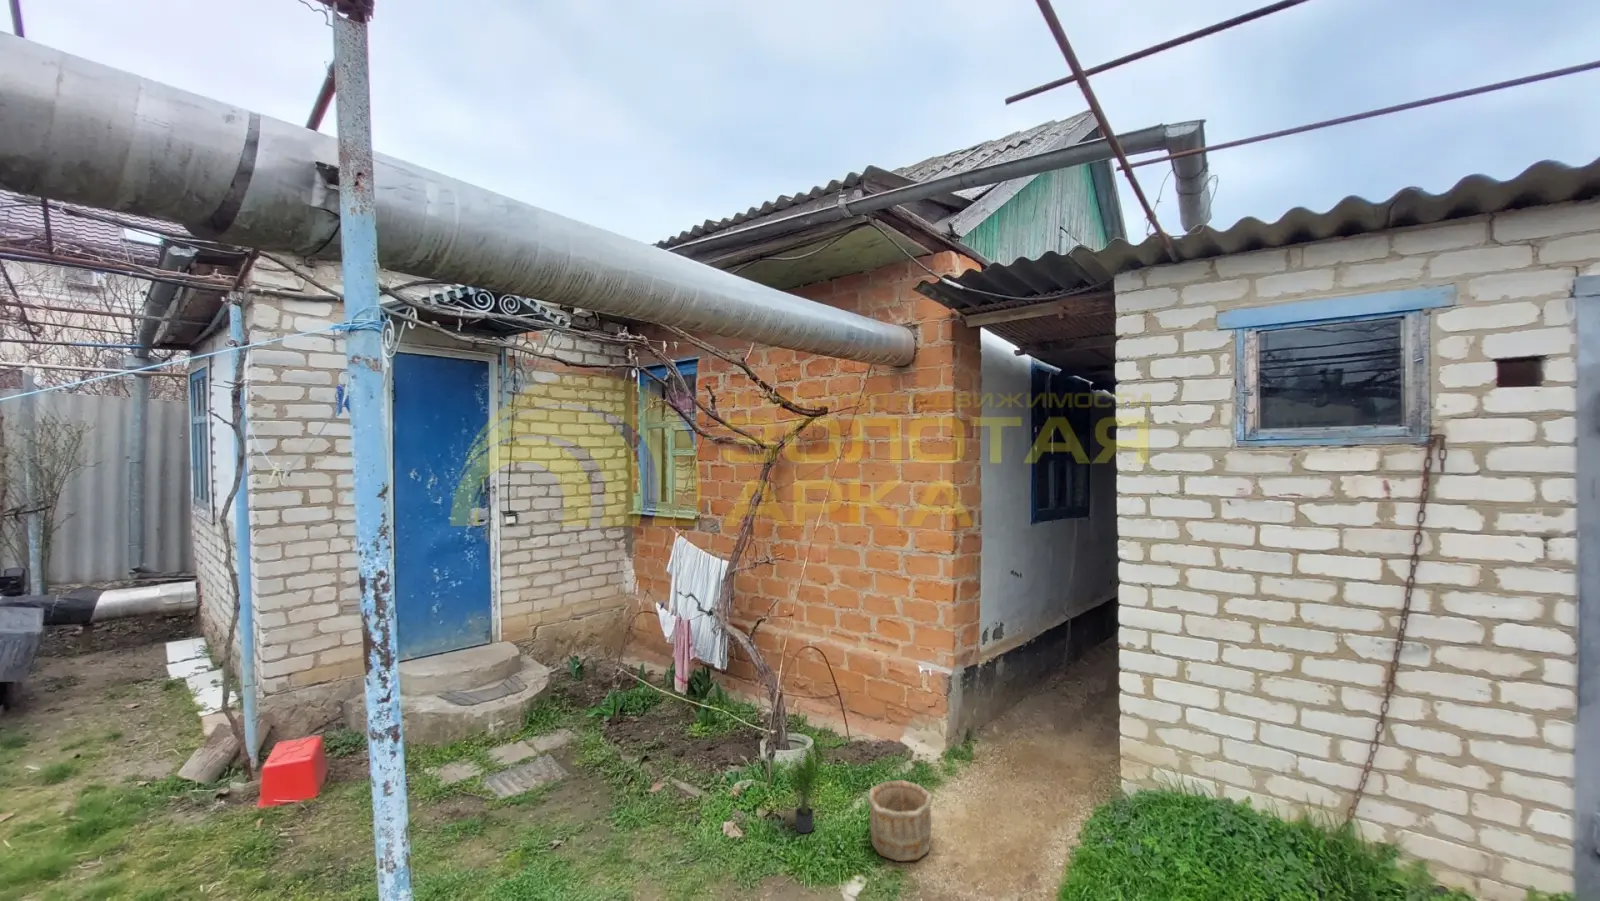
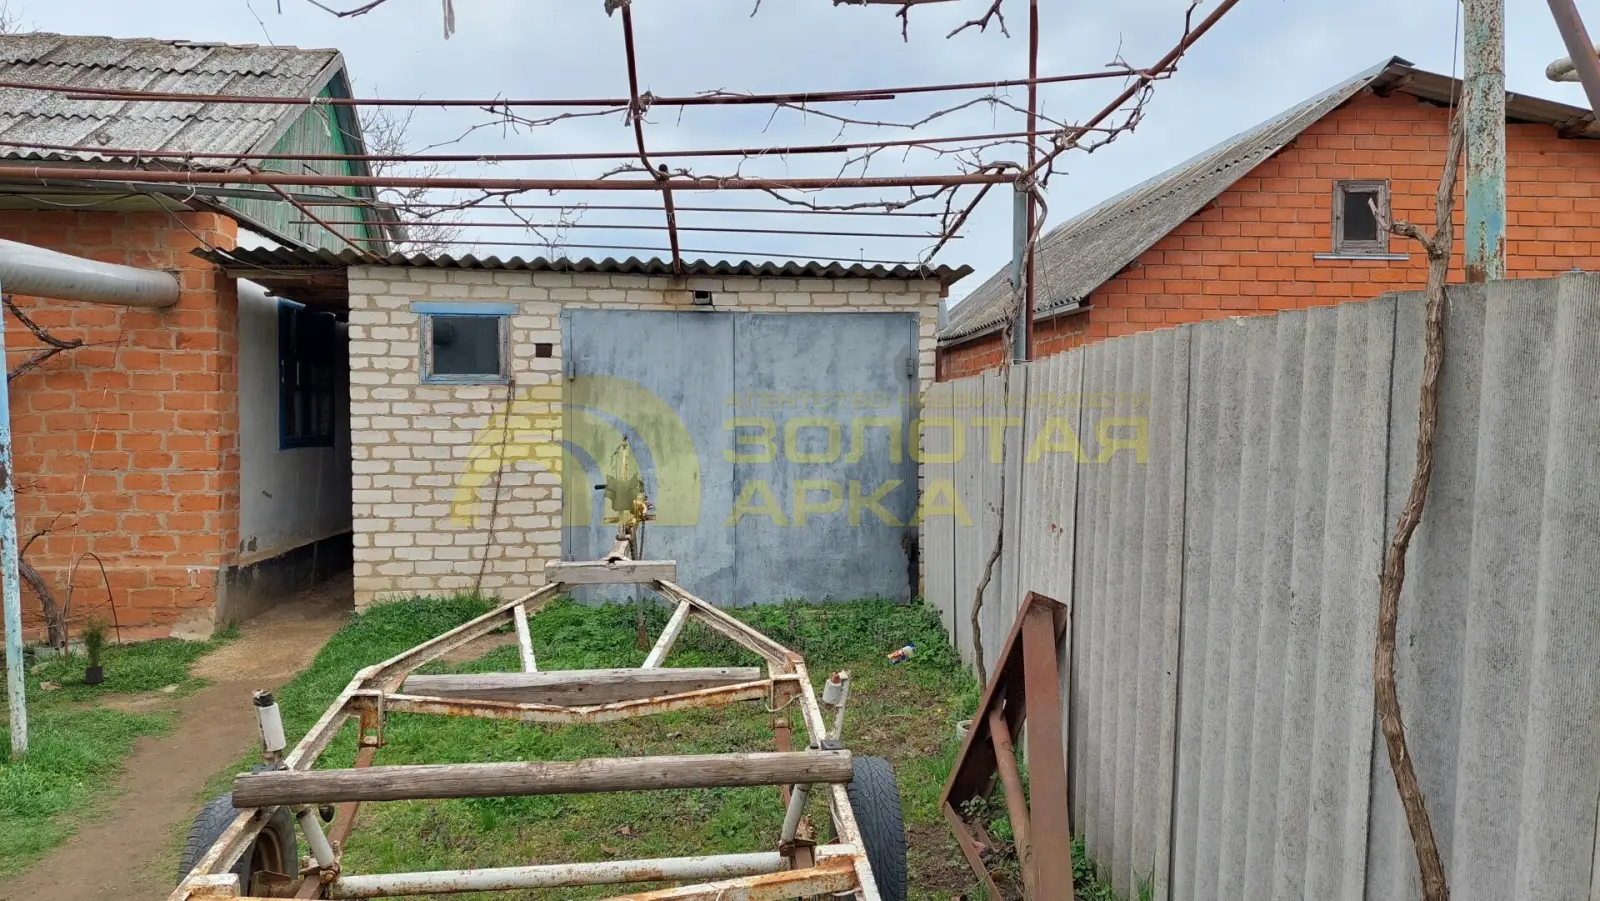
wooden bucket: present [868,780,932,861] -> none [158,630,213,677]

